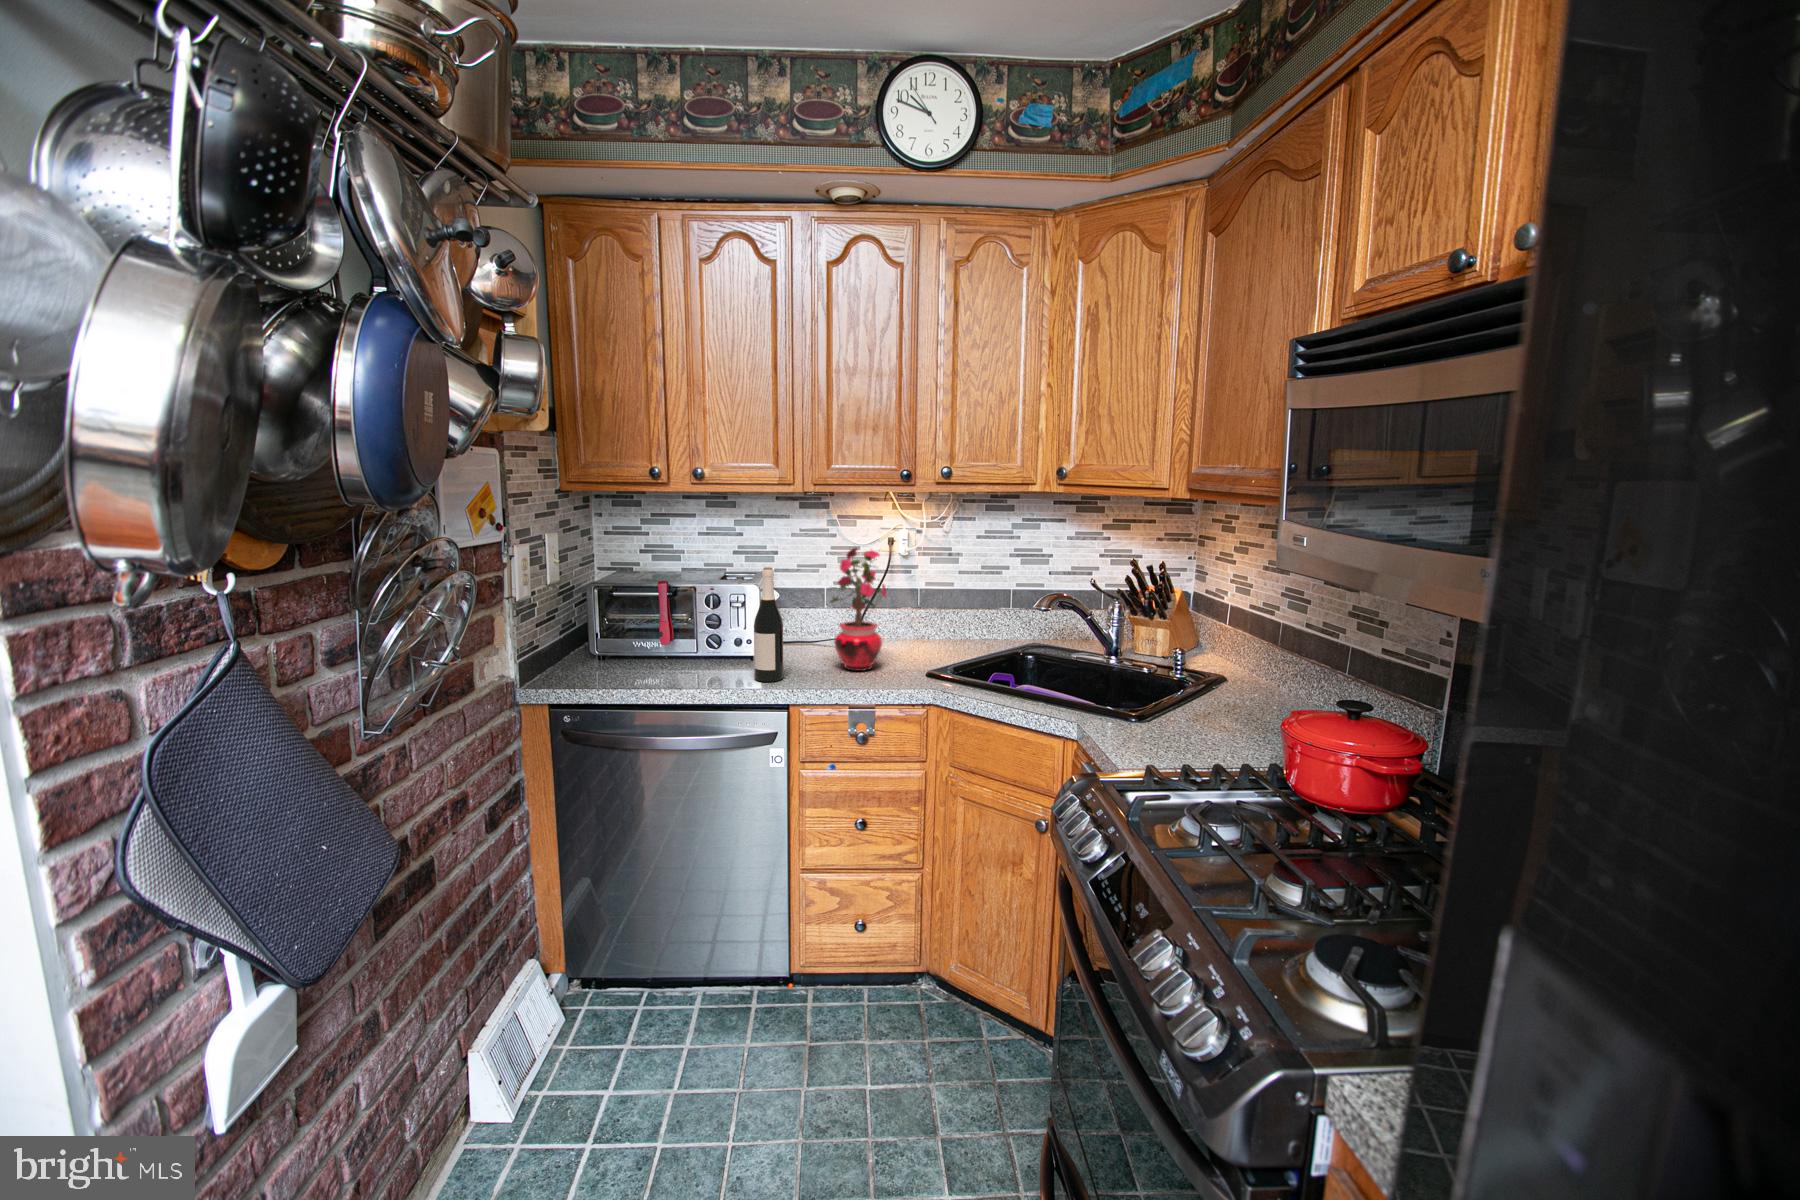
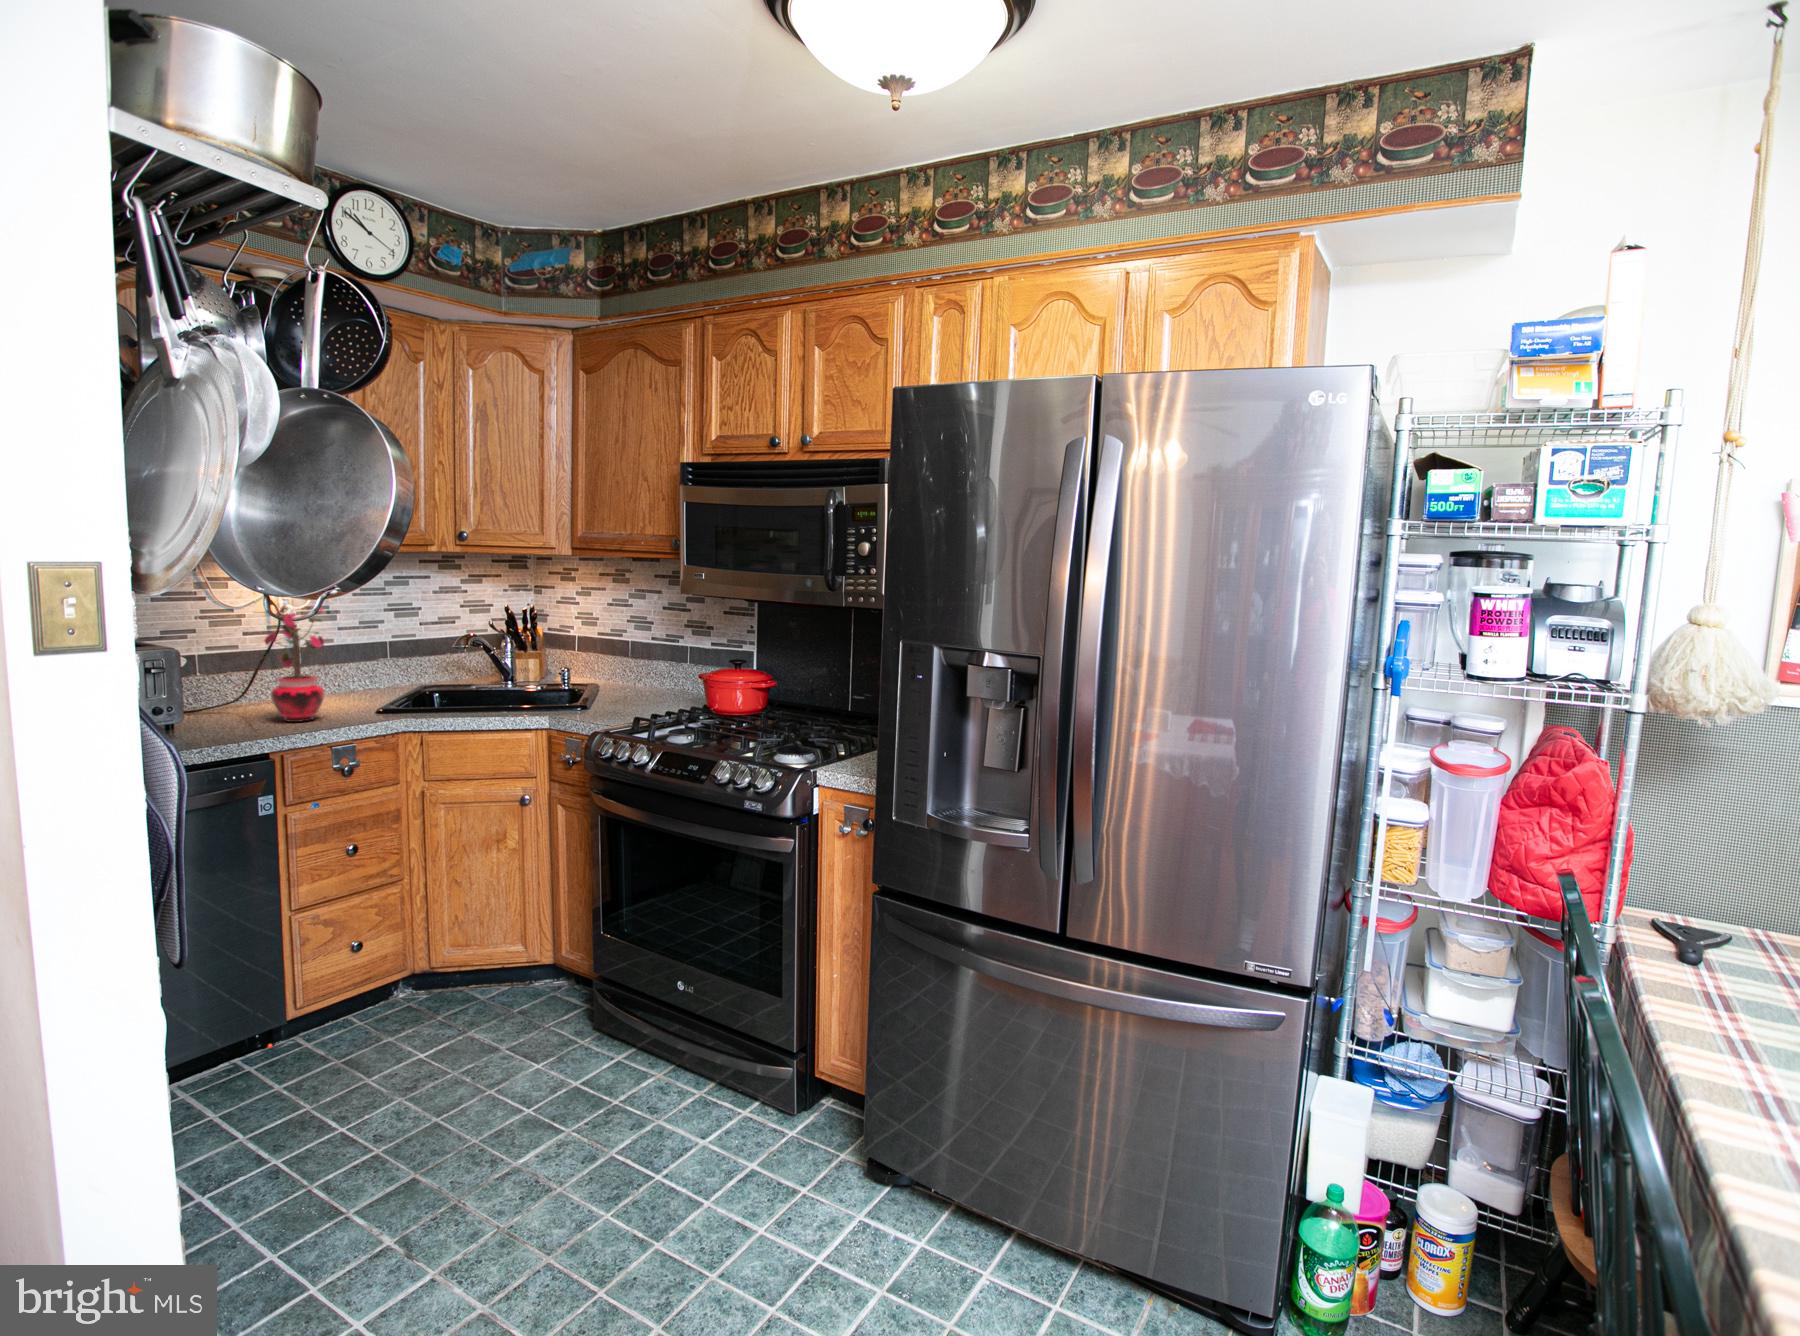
wine bottle: present [754,567,783,682] -> none [210,625,247,738]

